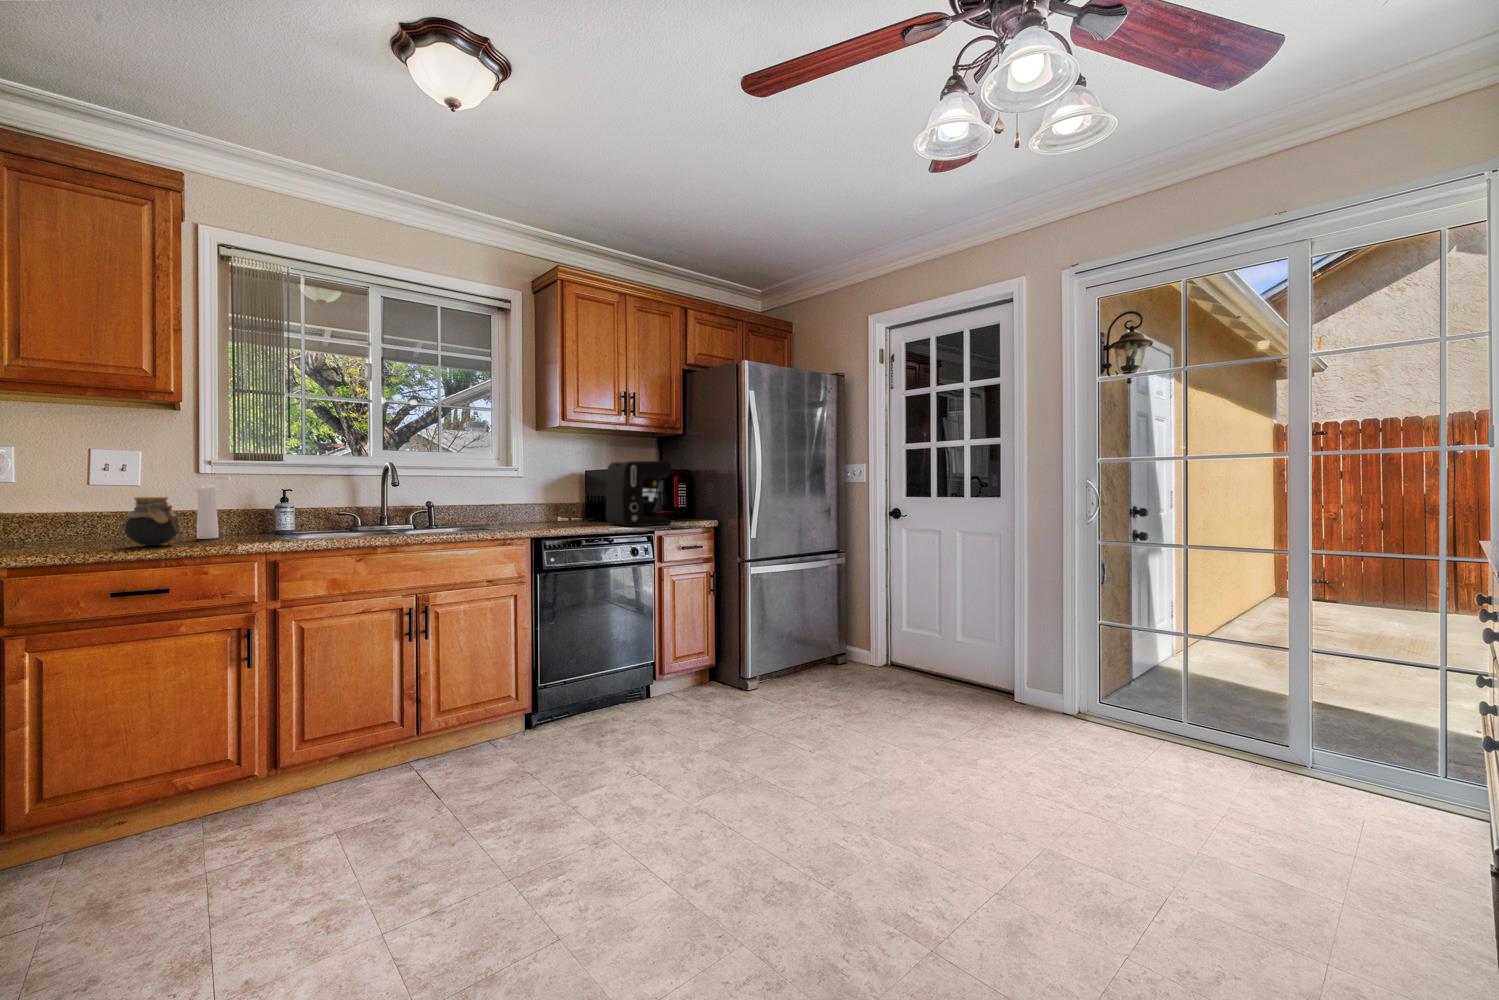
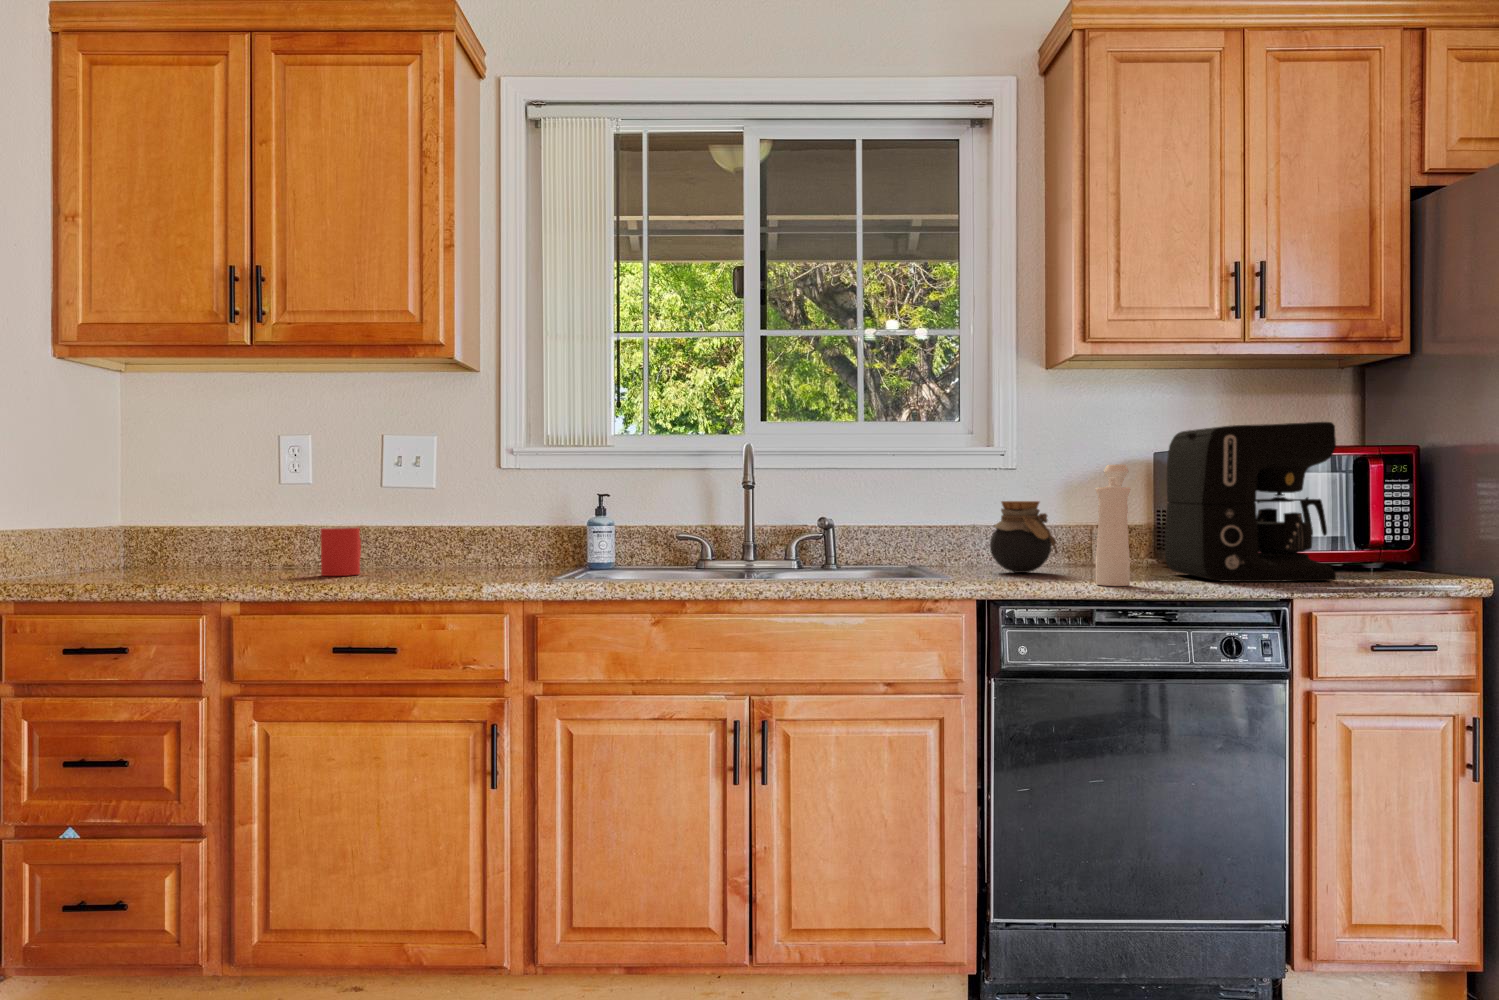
pepper mill: present [196,476,231,539] -> present [1095,465,1131,586]
jar: present [124,497,179,546] -> present [990,501,1057,573]
mug: none [60,514,98,548] -> present [321,527,361,576]

